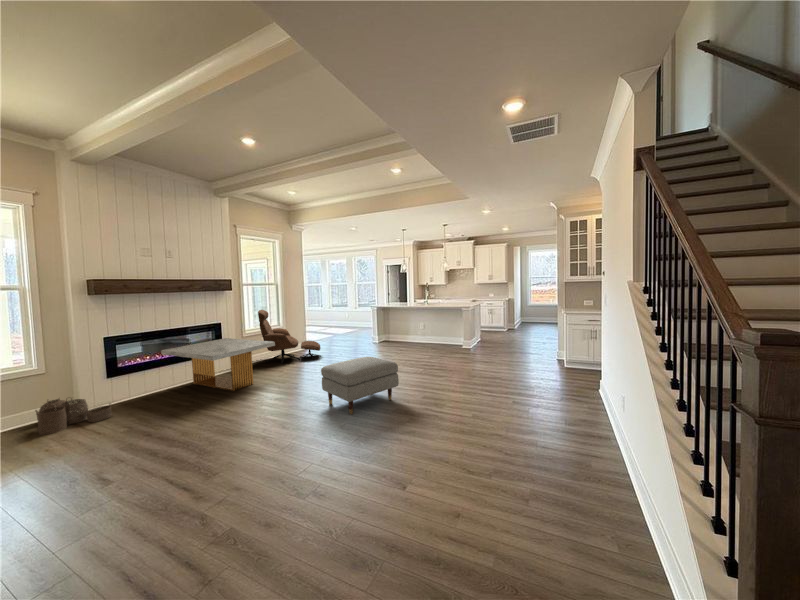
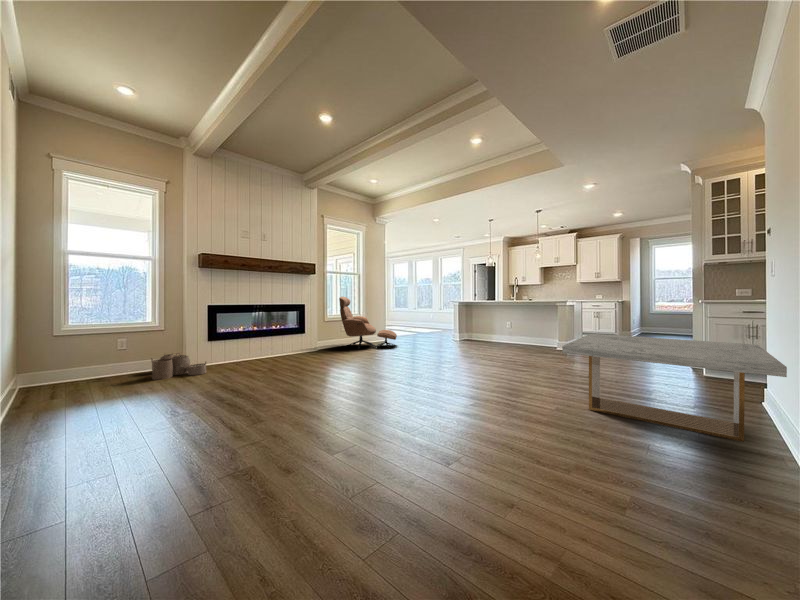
coffee table: present [161,338,275,391] -> present [562,334,787,442]
ottoman: present [321,357,399,415] -> none [380,339,463,395]

